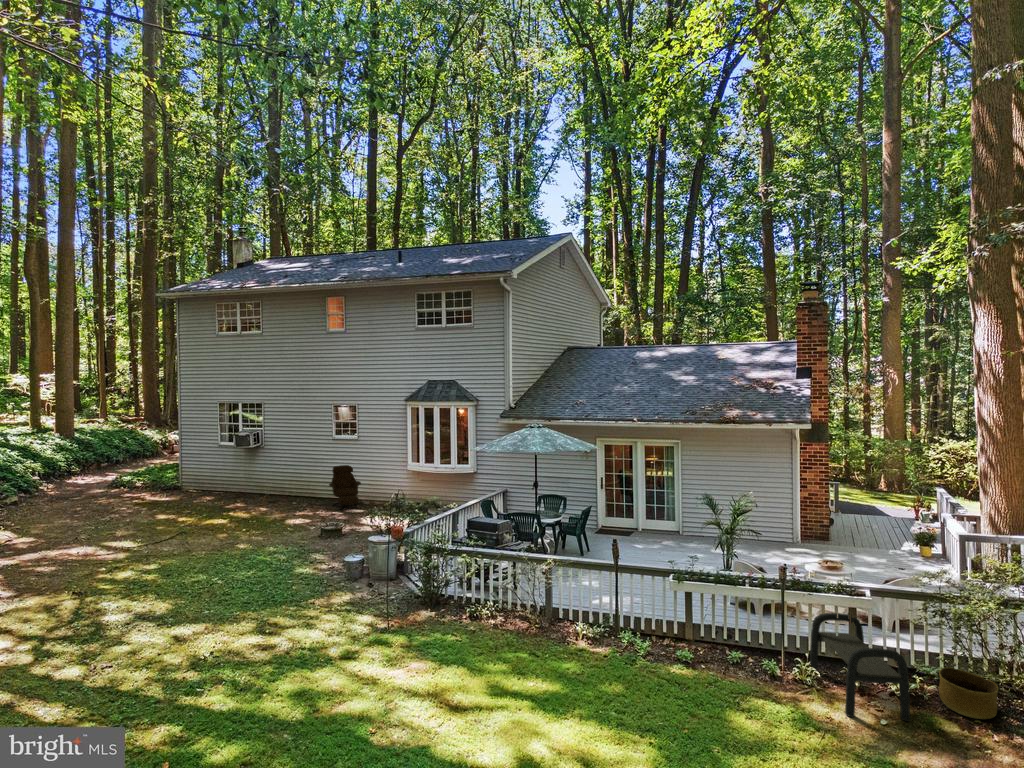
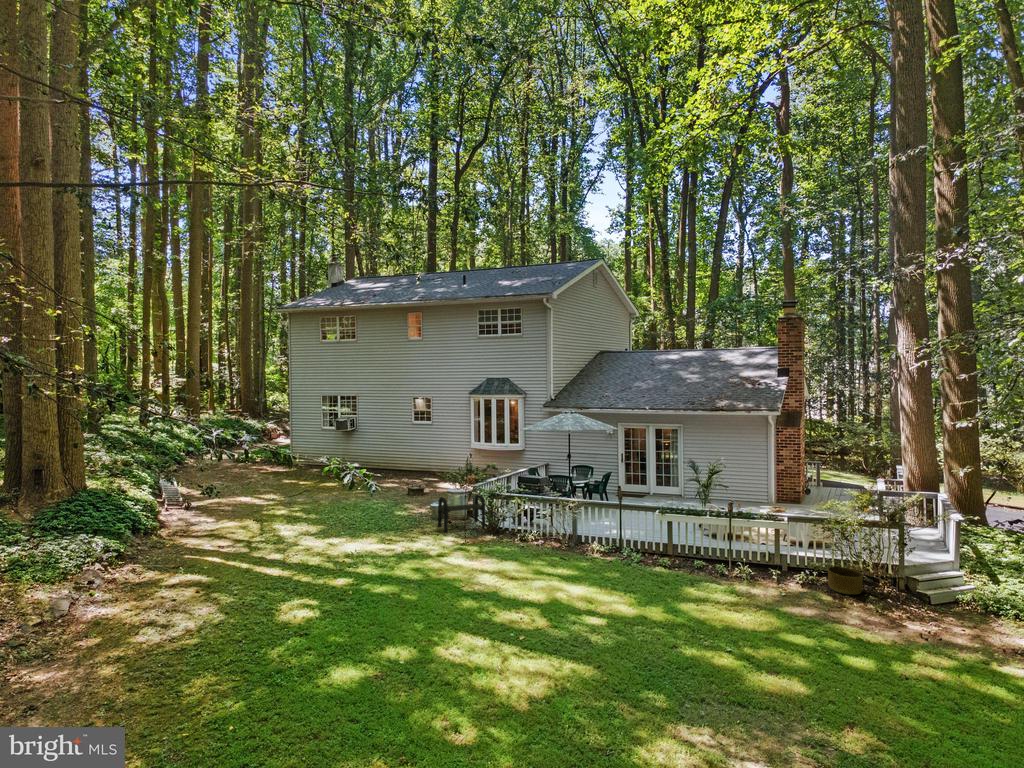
lounge chair: present [329,465,361,510] -> none [409,445,433,479]
bench: present [810,613,910,721] -> present [438,494,485,532]

